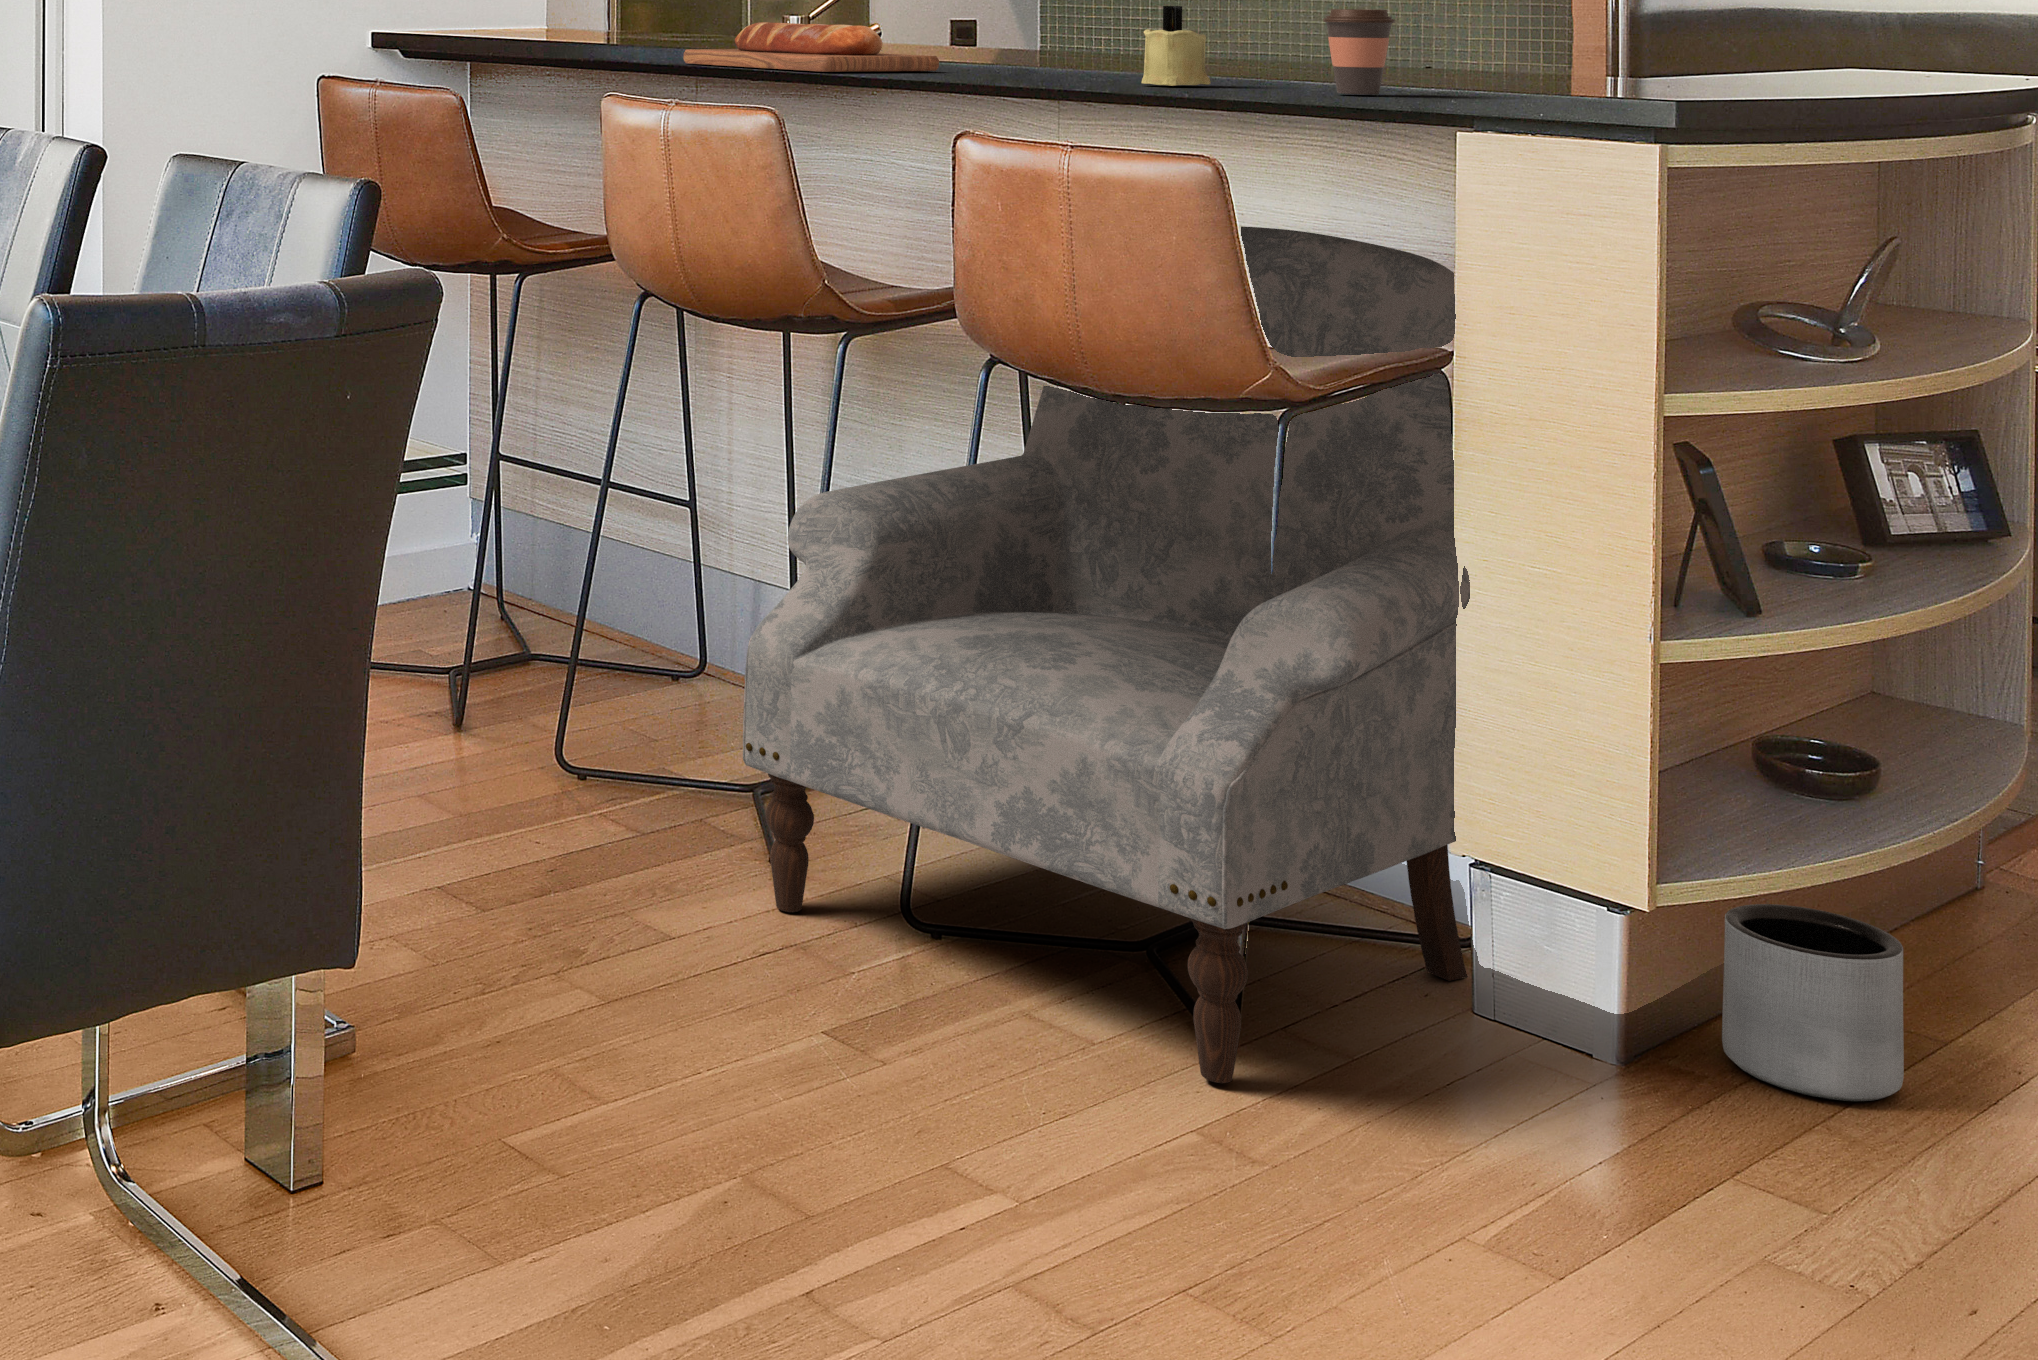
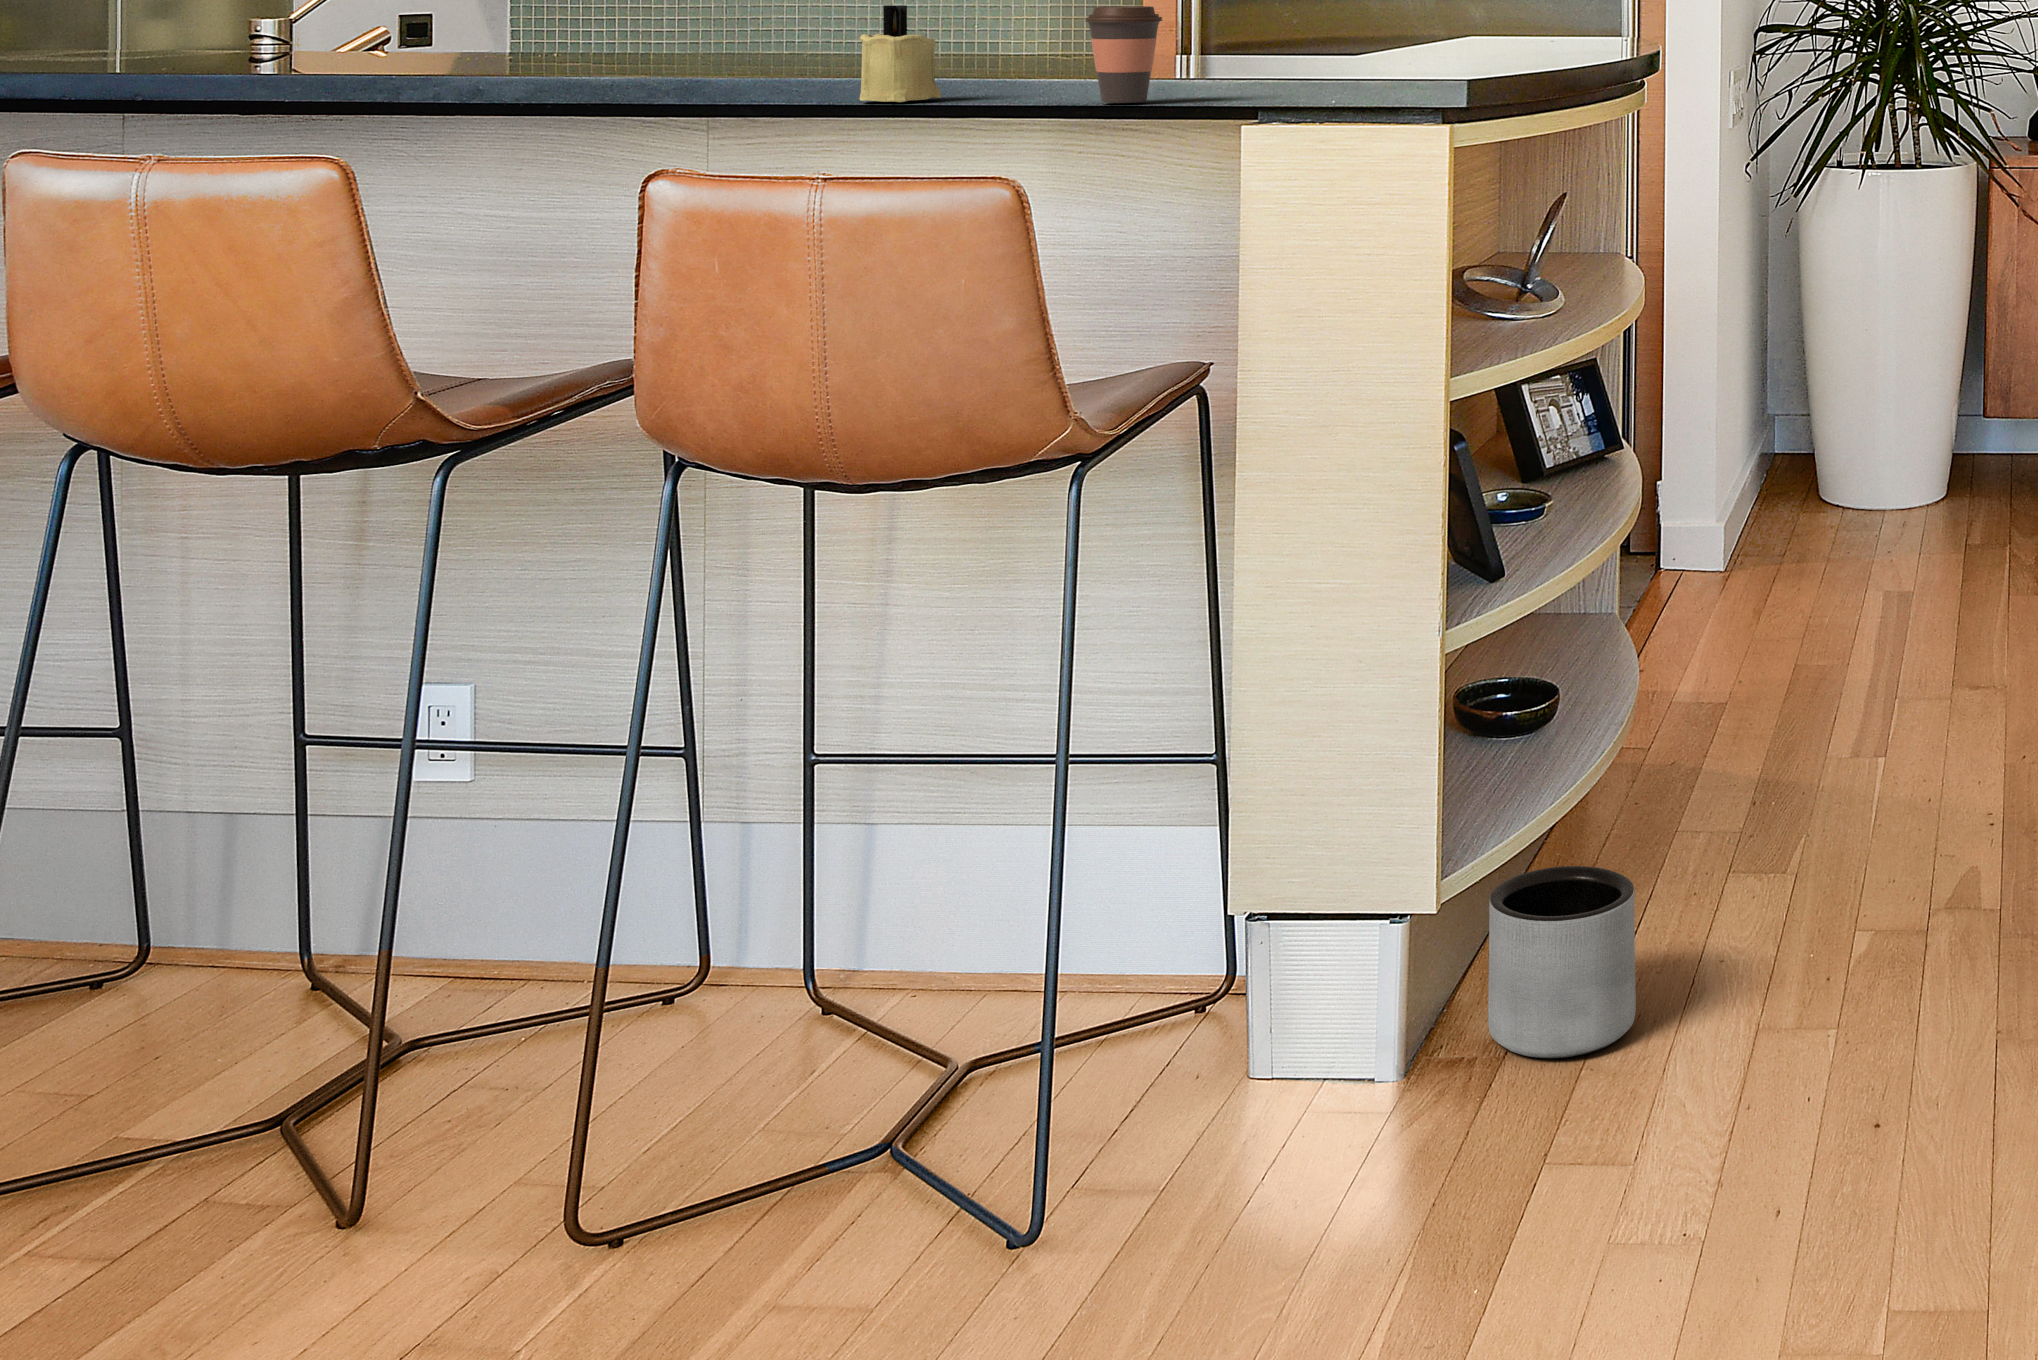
bread loaf: present [683,22,939,72] -> none [129,35,553,104]
armchair: present [743,226,1470,1083] -> none [324,258,1266,1312]

